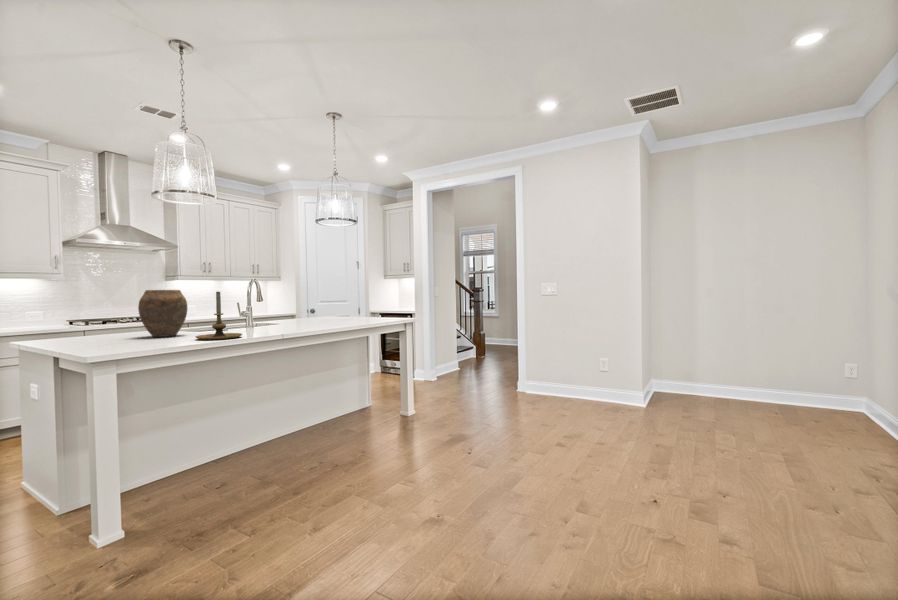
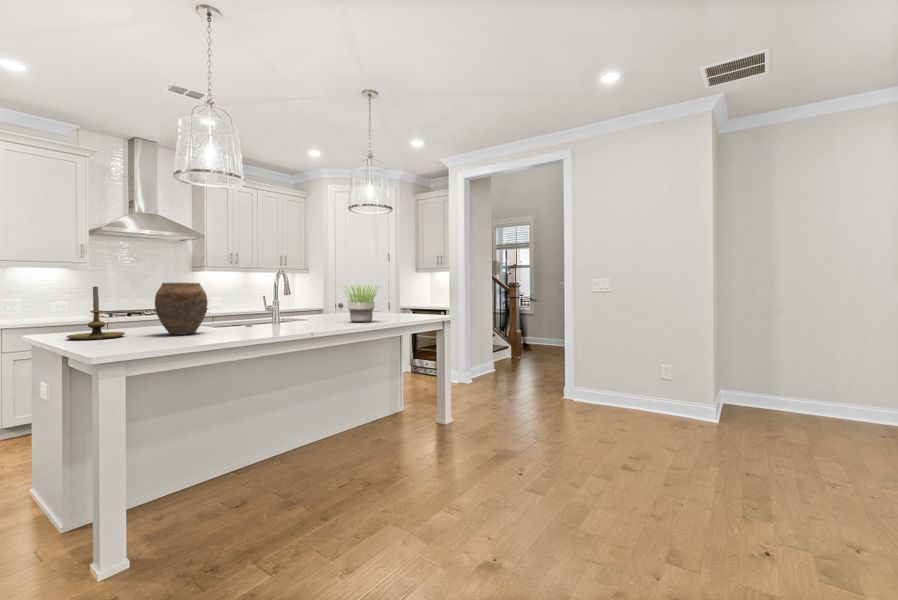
potted plant: none [308,289,350,324] -> present [345,285,379,322]
candle holder: present [195,292,242,340] -> present [66,287,125,340]

